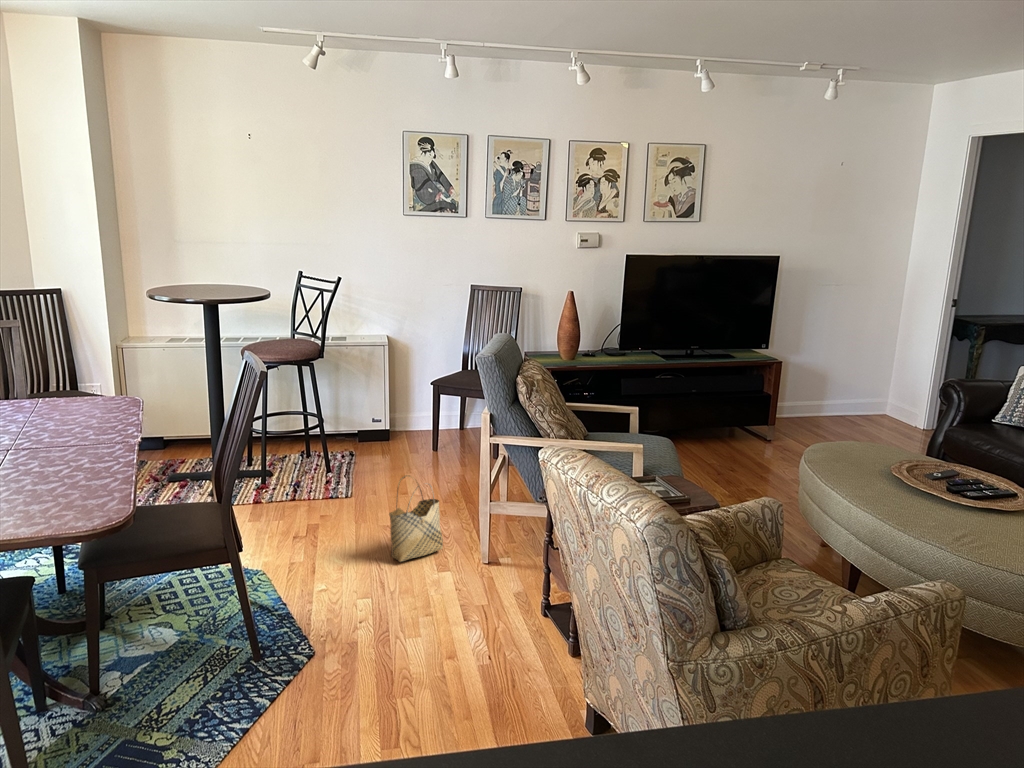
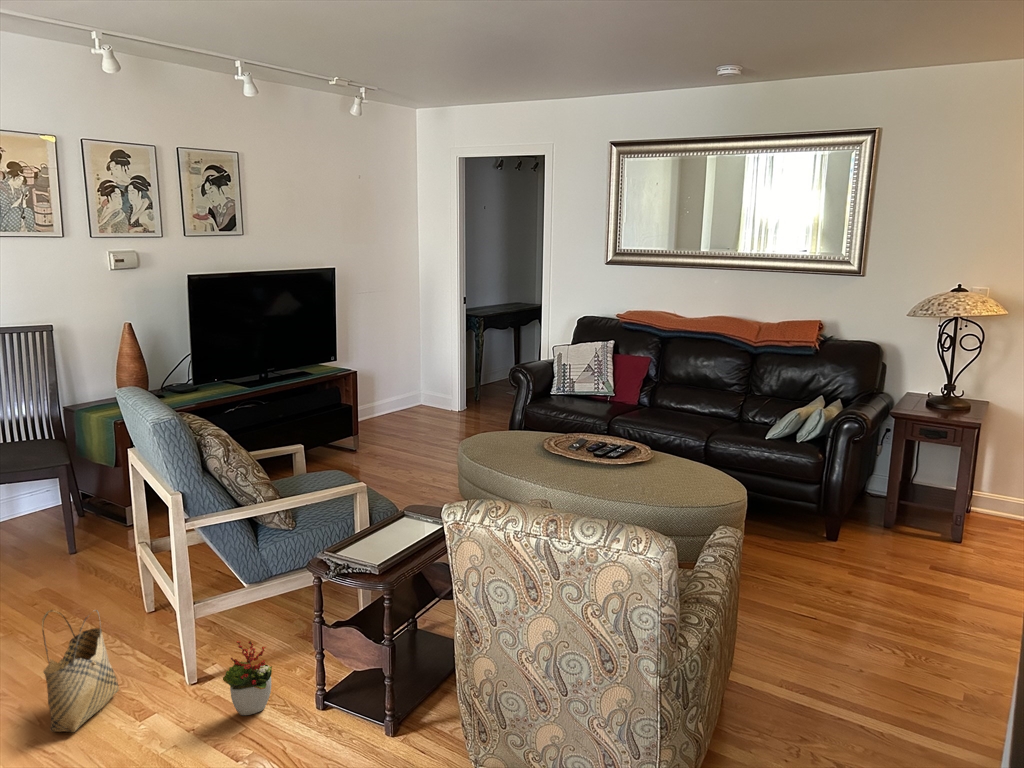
decorative plant: none [484,539,521,601] -> present [223,641,272,715]

